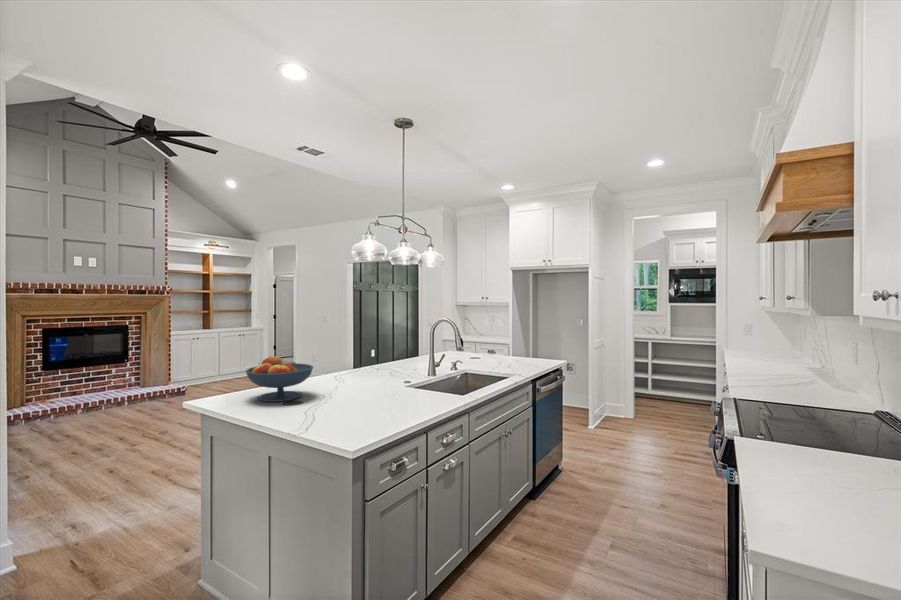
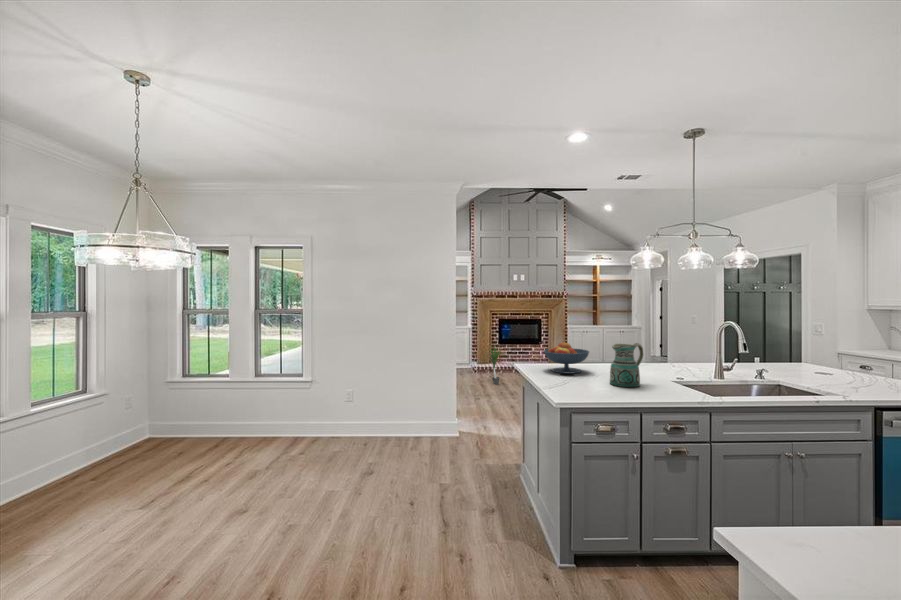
ceramic pitcher: none [358,349,393,406] -> present [610,343,644,387]
potted plant: none [14,369,76,436] -> present [490,349,500,384]

